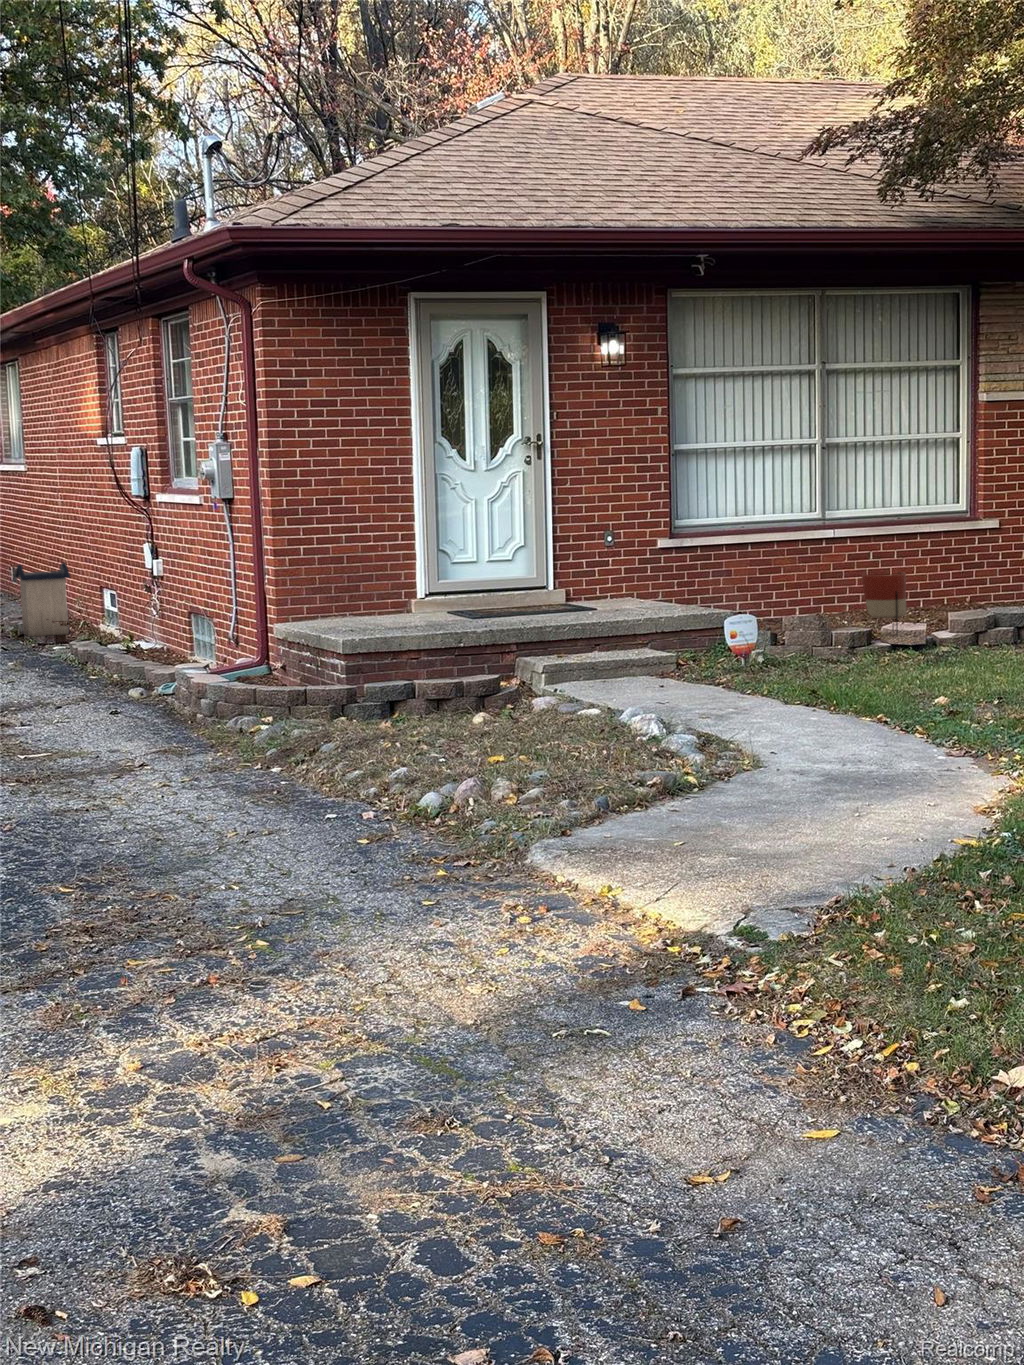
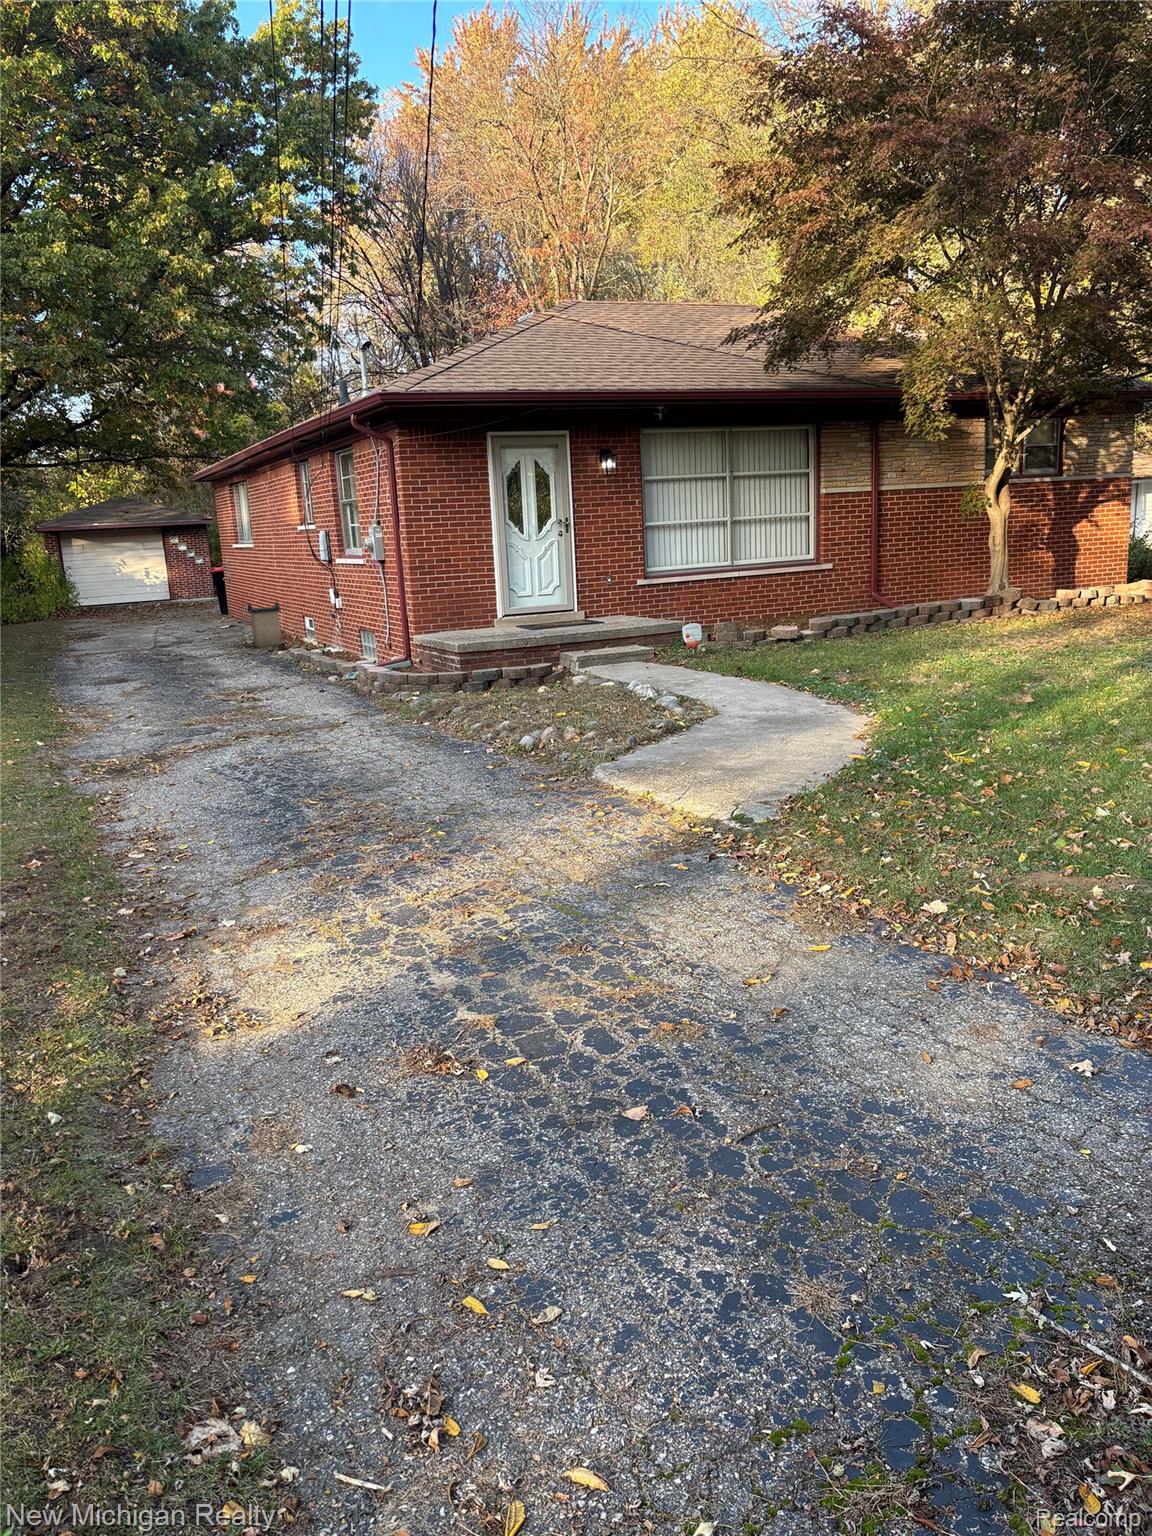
planter: present [862,572,906,635] -> none [763,595,791,634]

